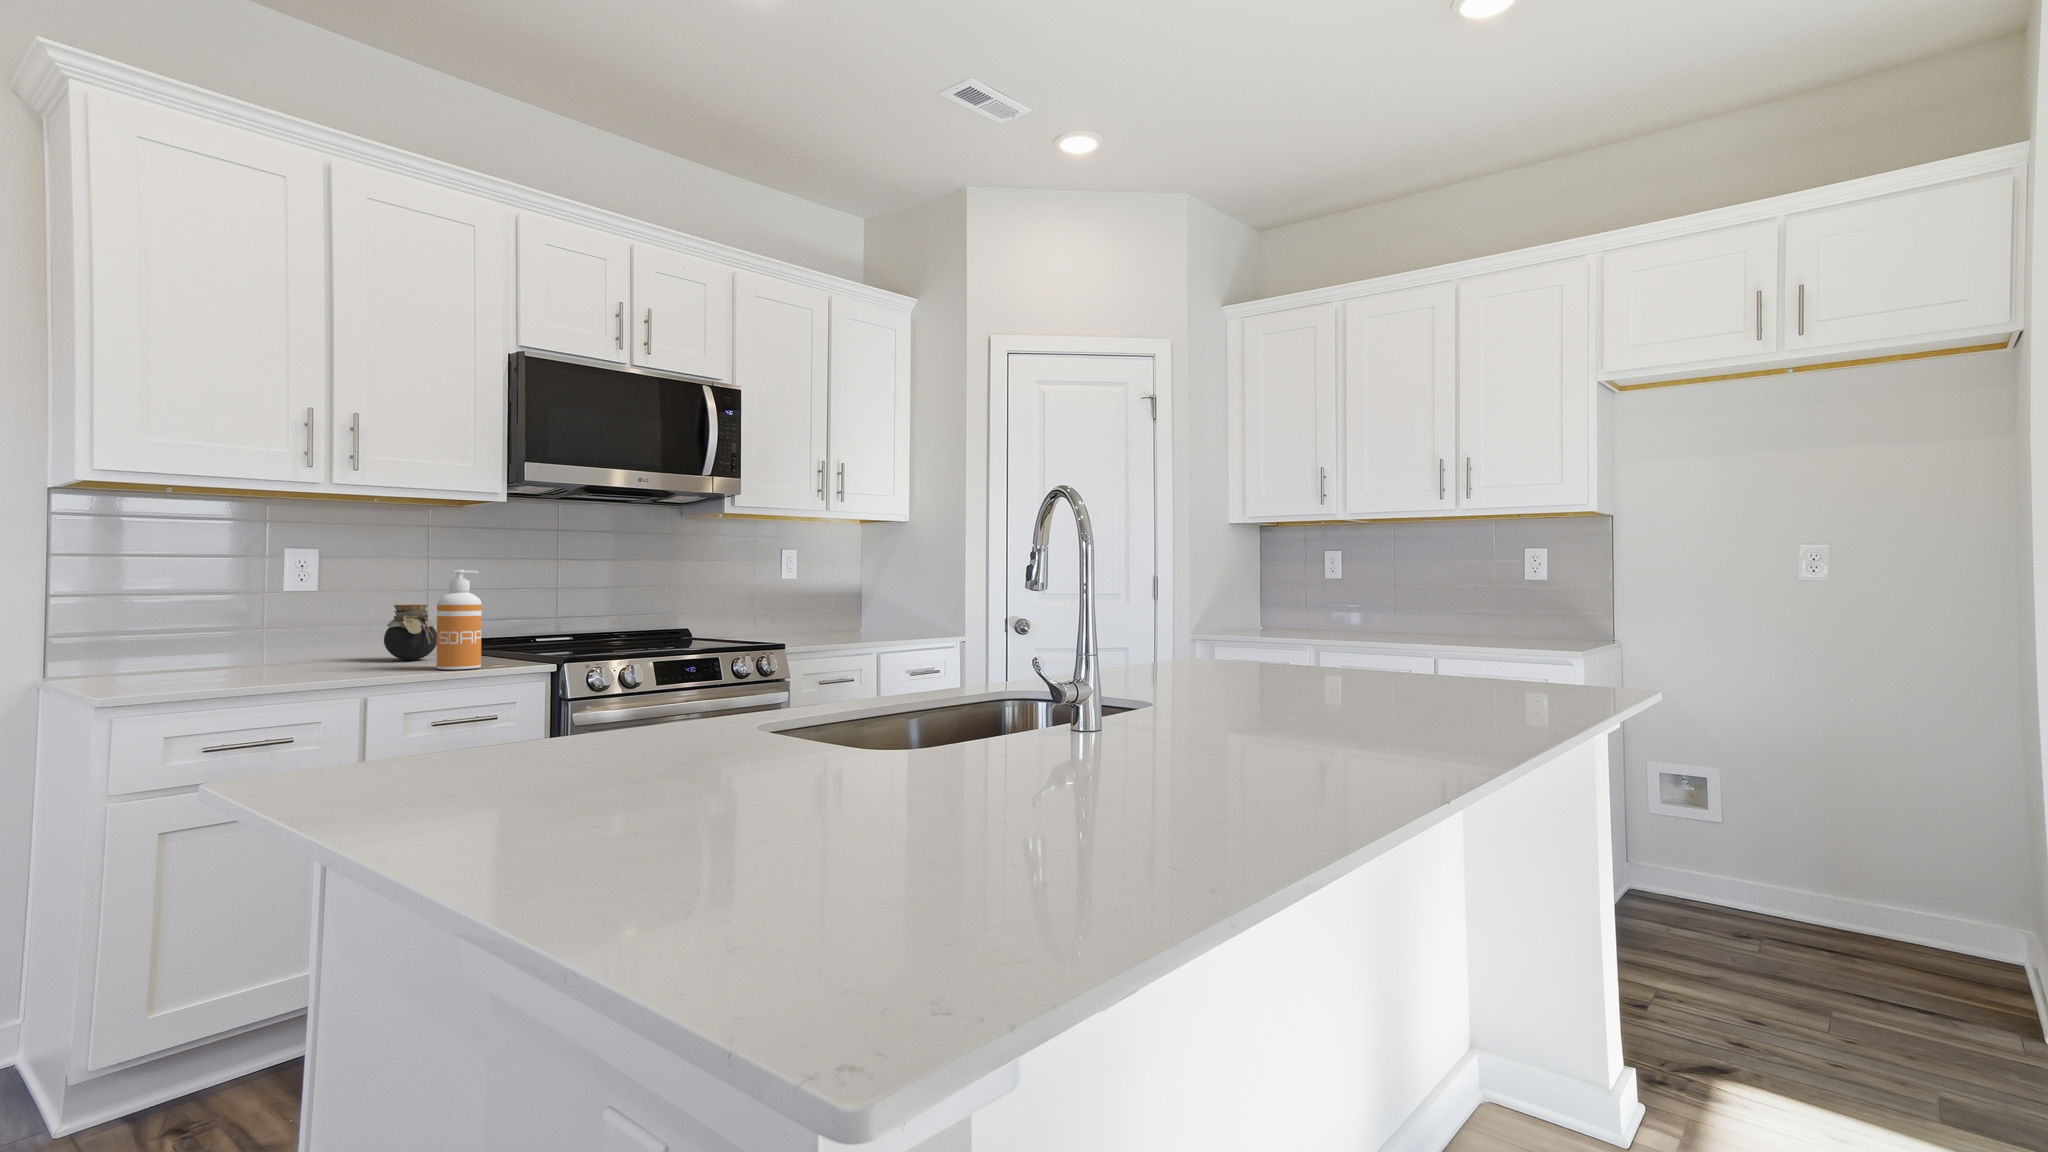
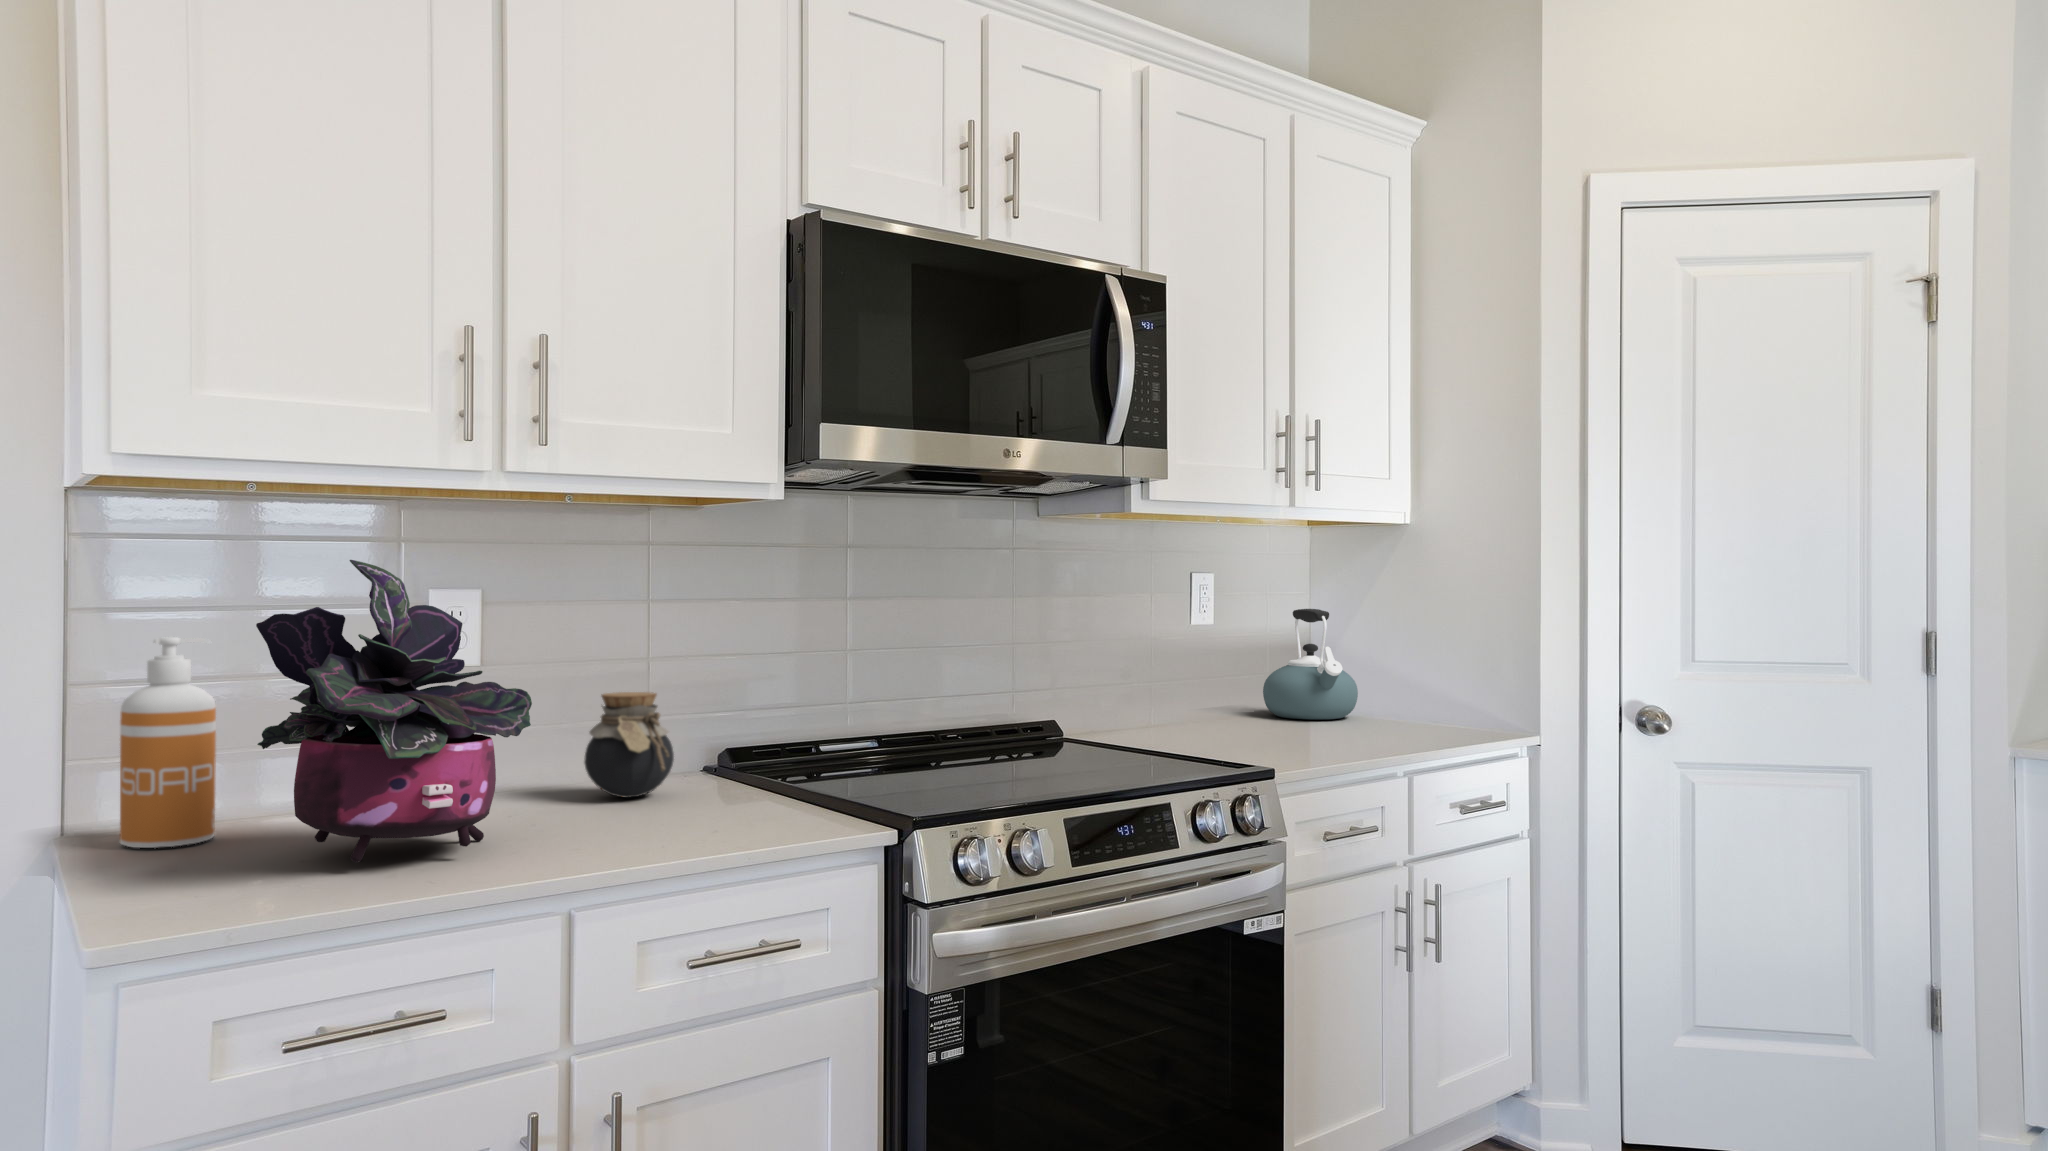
potted plant: none [189,526,348,676] -> present [256,560,532,862]
soap dispenser: present [437,570,481,670] -> present [120,637,216,848]
kettle: none [821,572,874,633] -> present [1263,609,1358,719]

